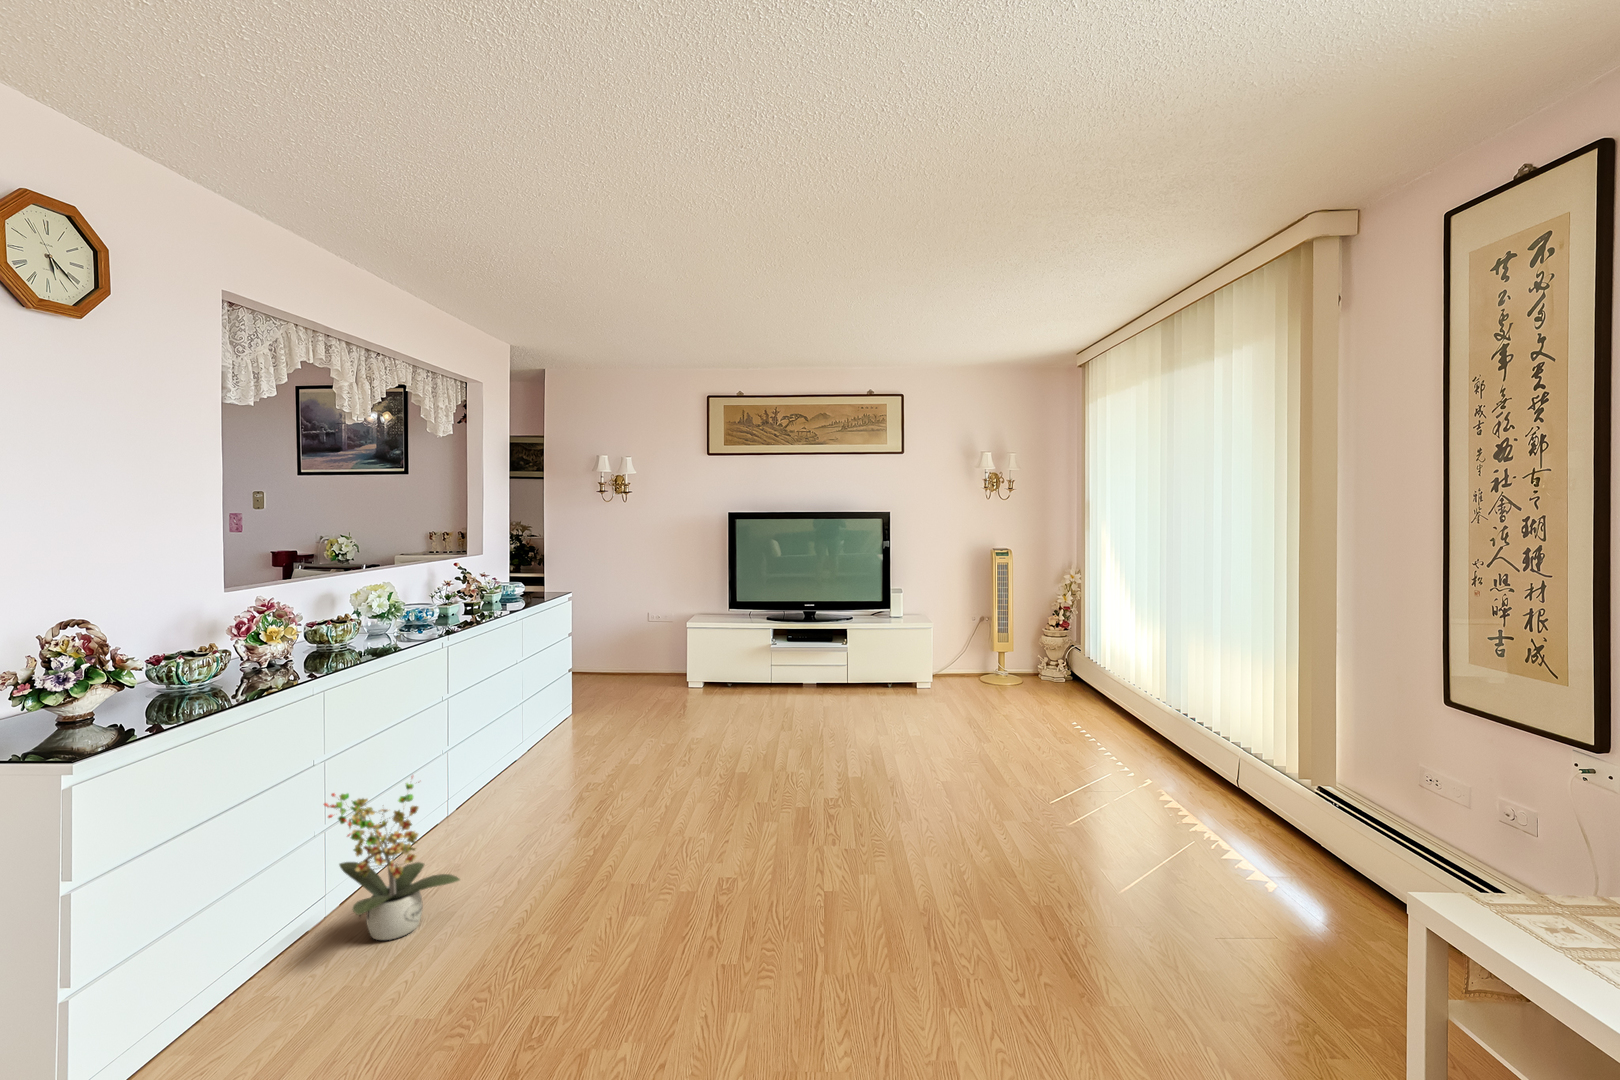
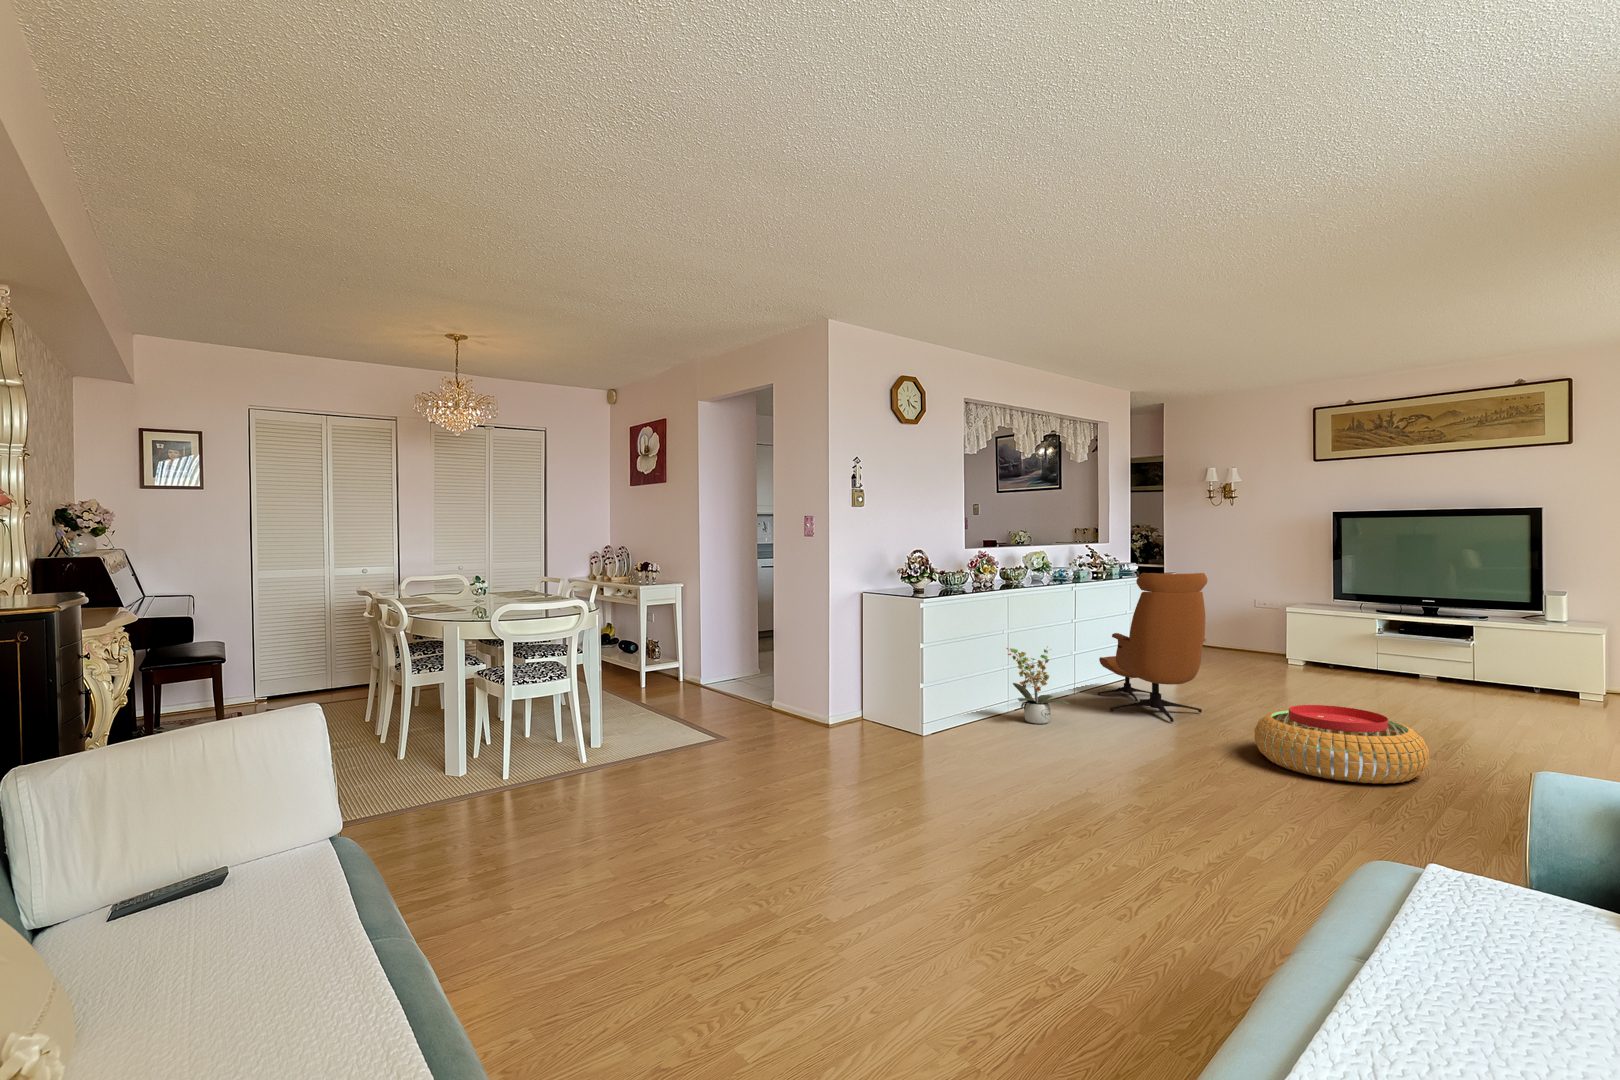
lounge chair: none [489,615,663,846] -> present [1098,573,1207,722]
pouf: none [754,790,951,925] -> present [1254,705,1429,784]

